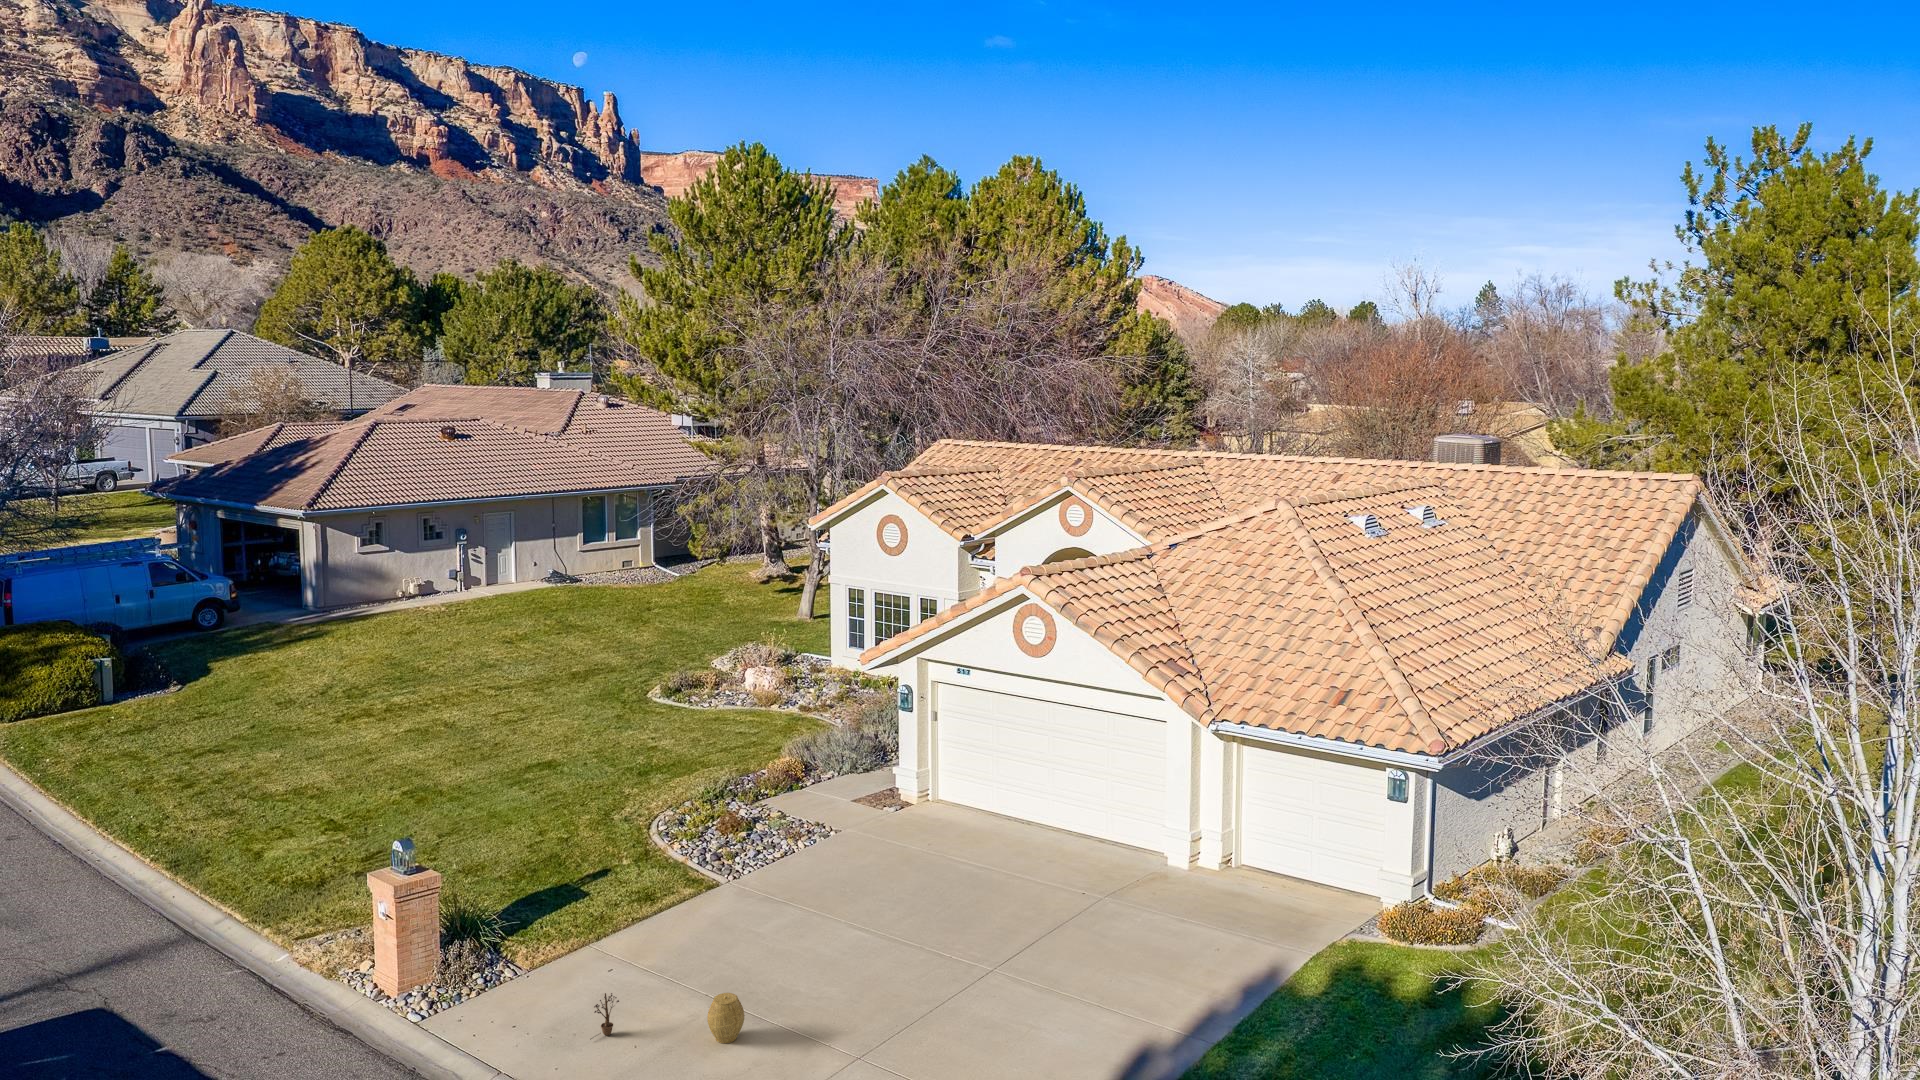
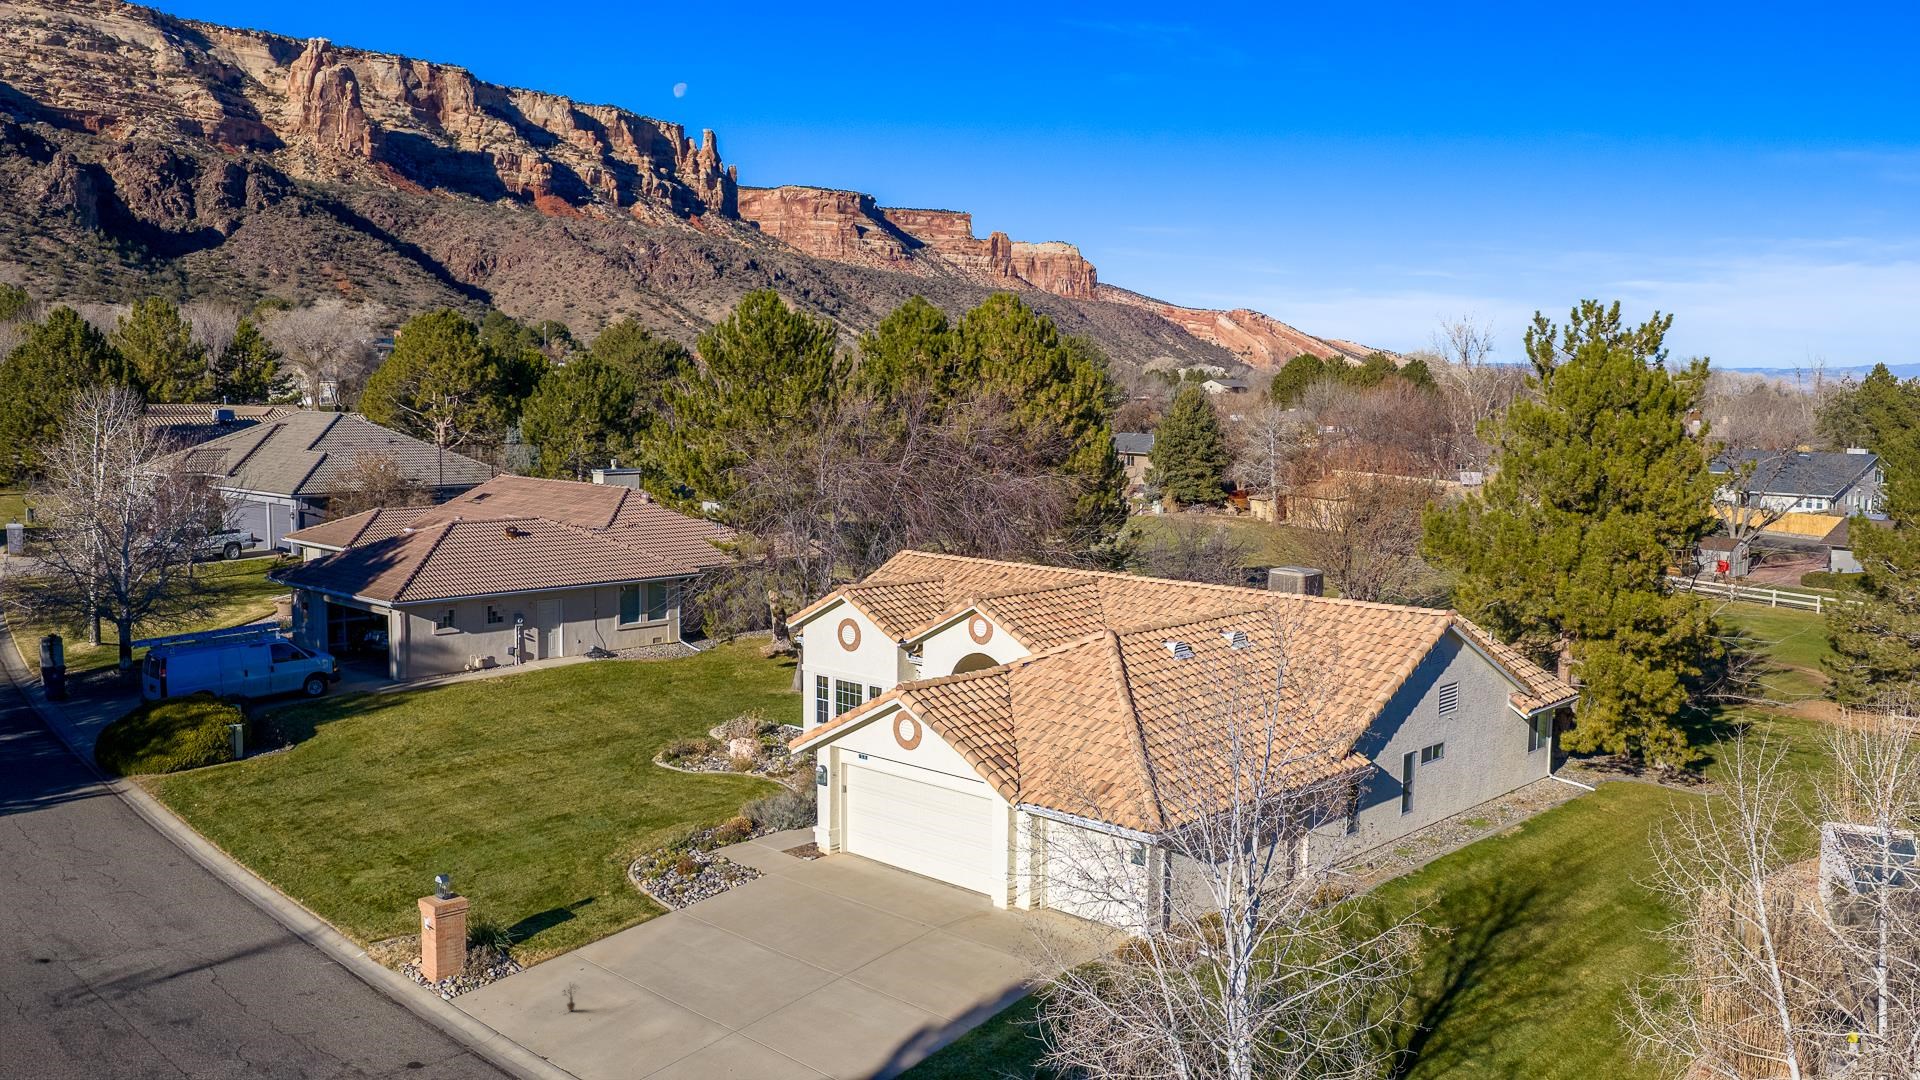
woven basket: present [707,993,744,1043] -> none [637,984,662,1018]

